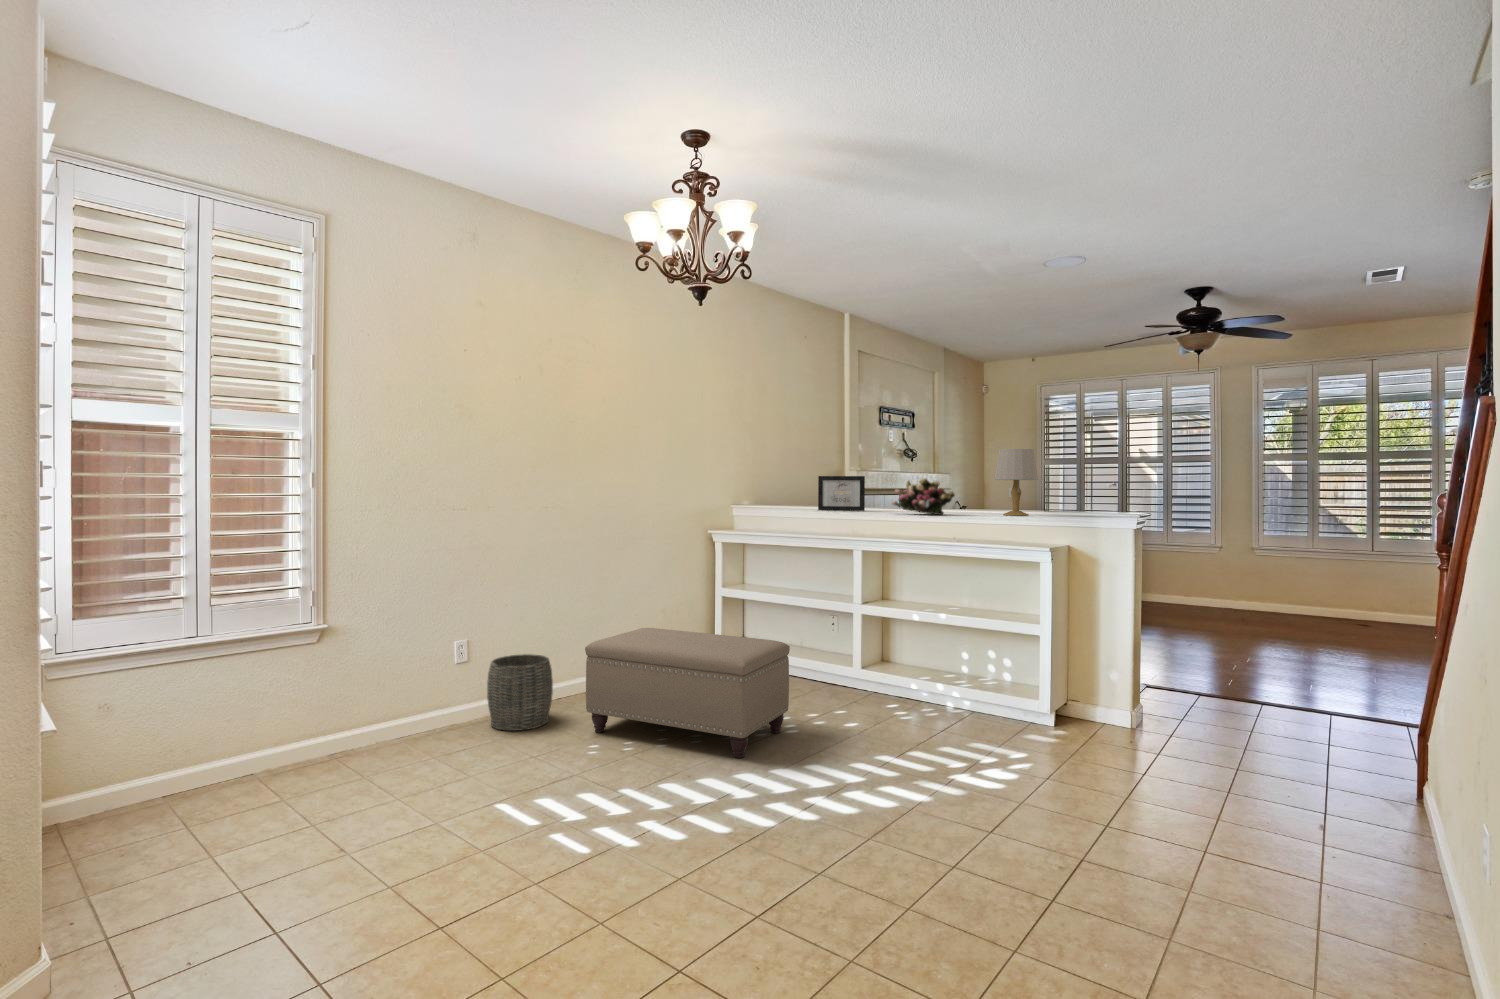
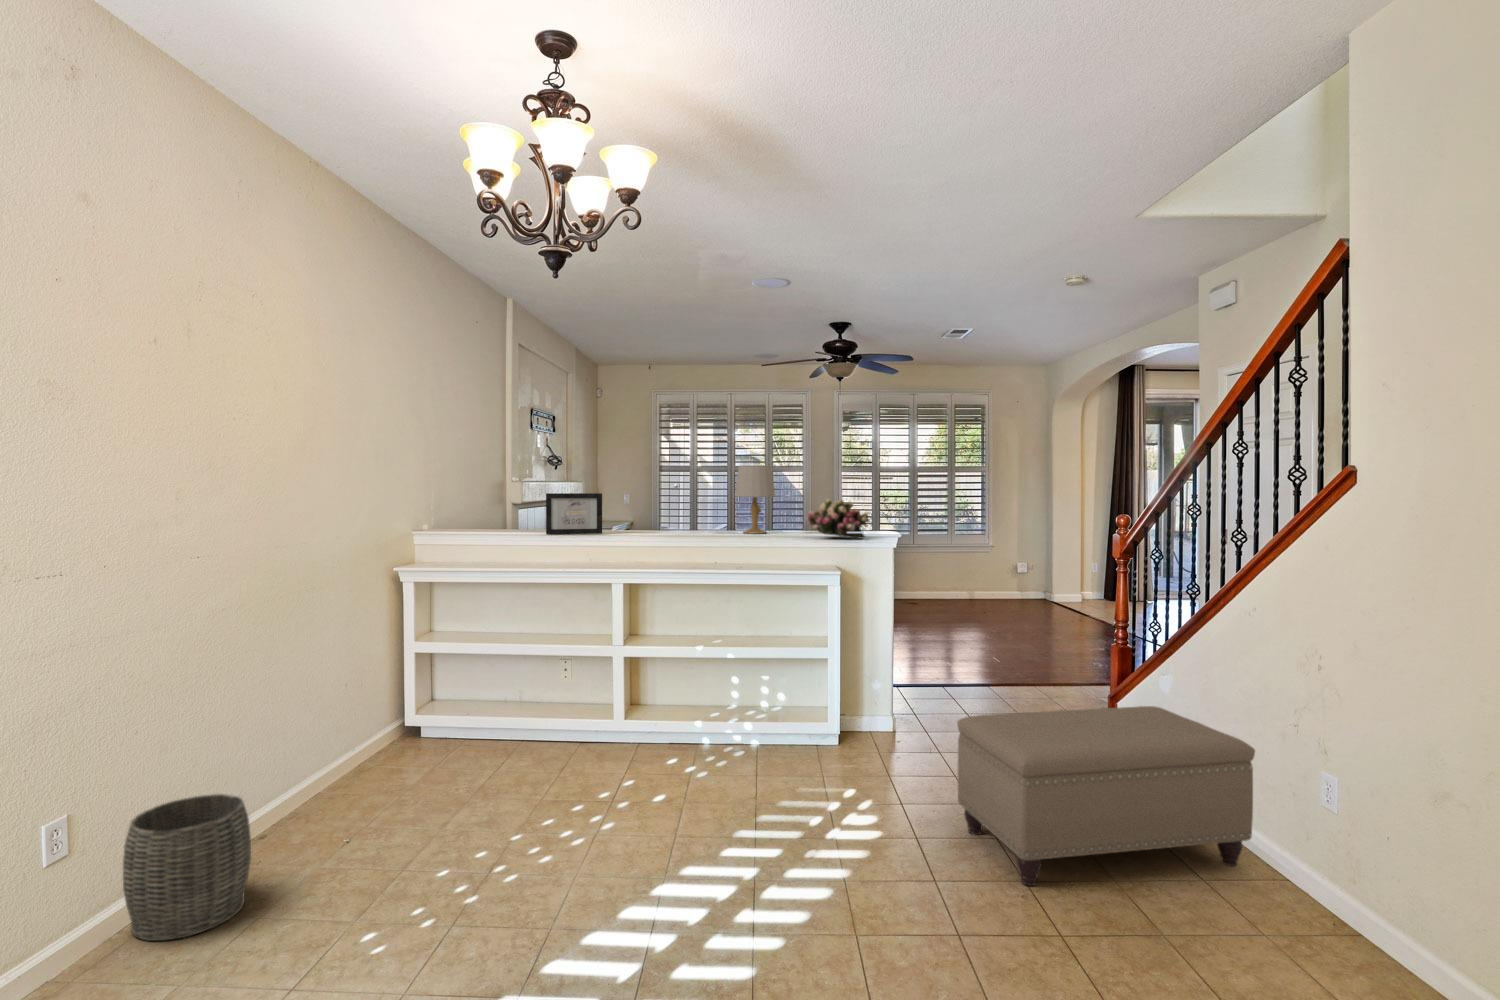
flower arrangement: present [891,478,955,515] -> present [806,499,868,539]
ottoman: present [585,628,790,758] -> present [957,706,1255,886]

